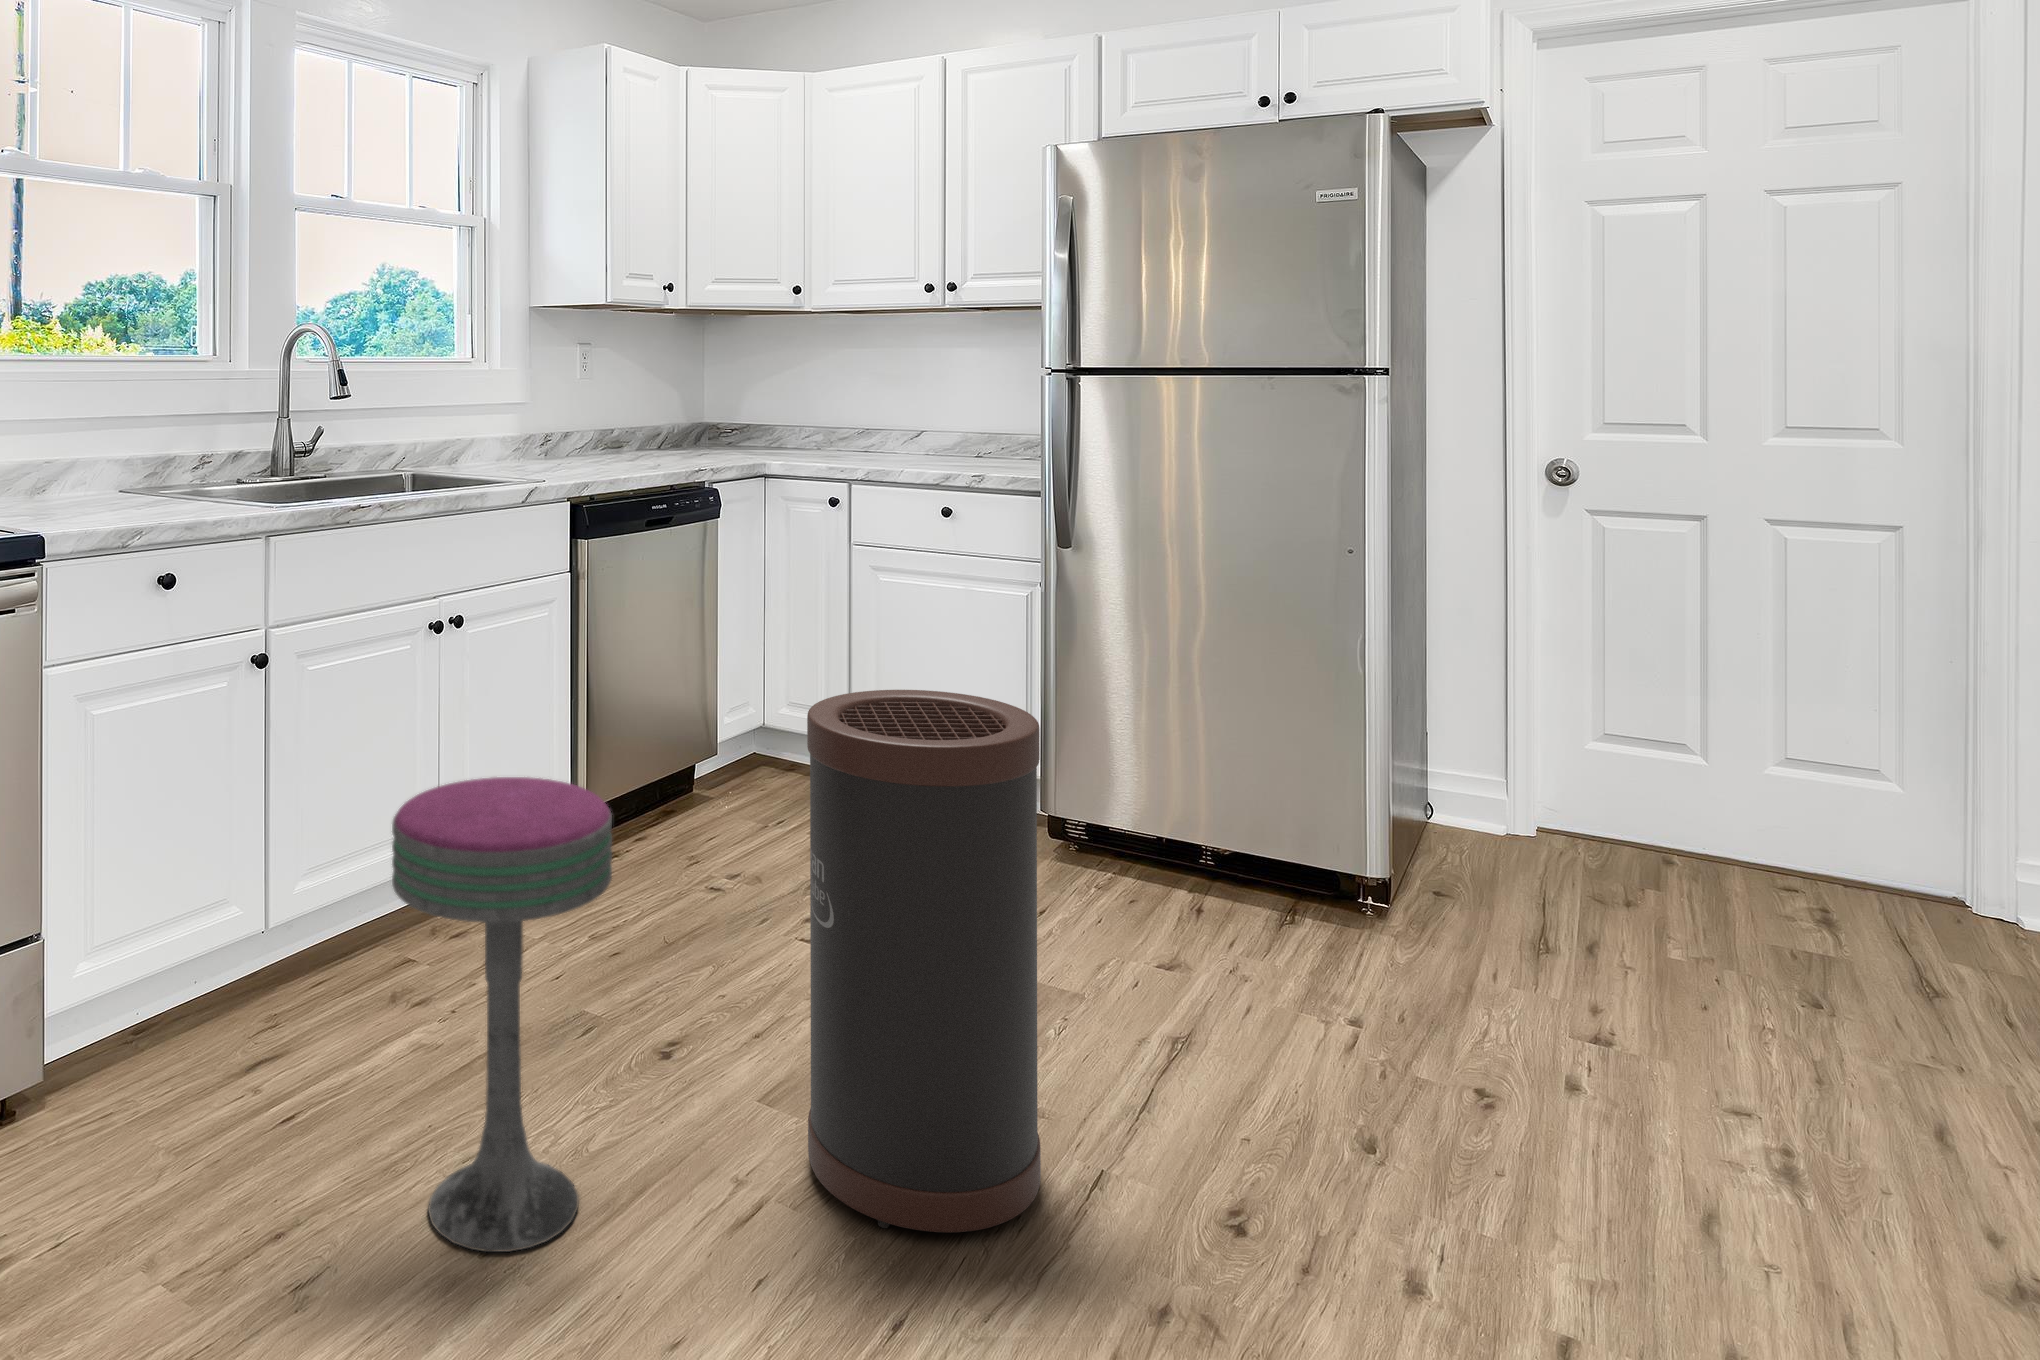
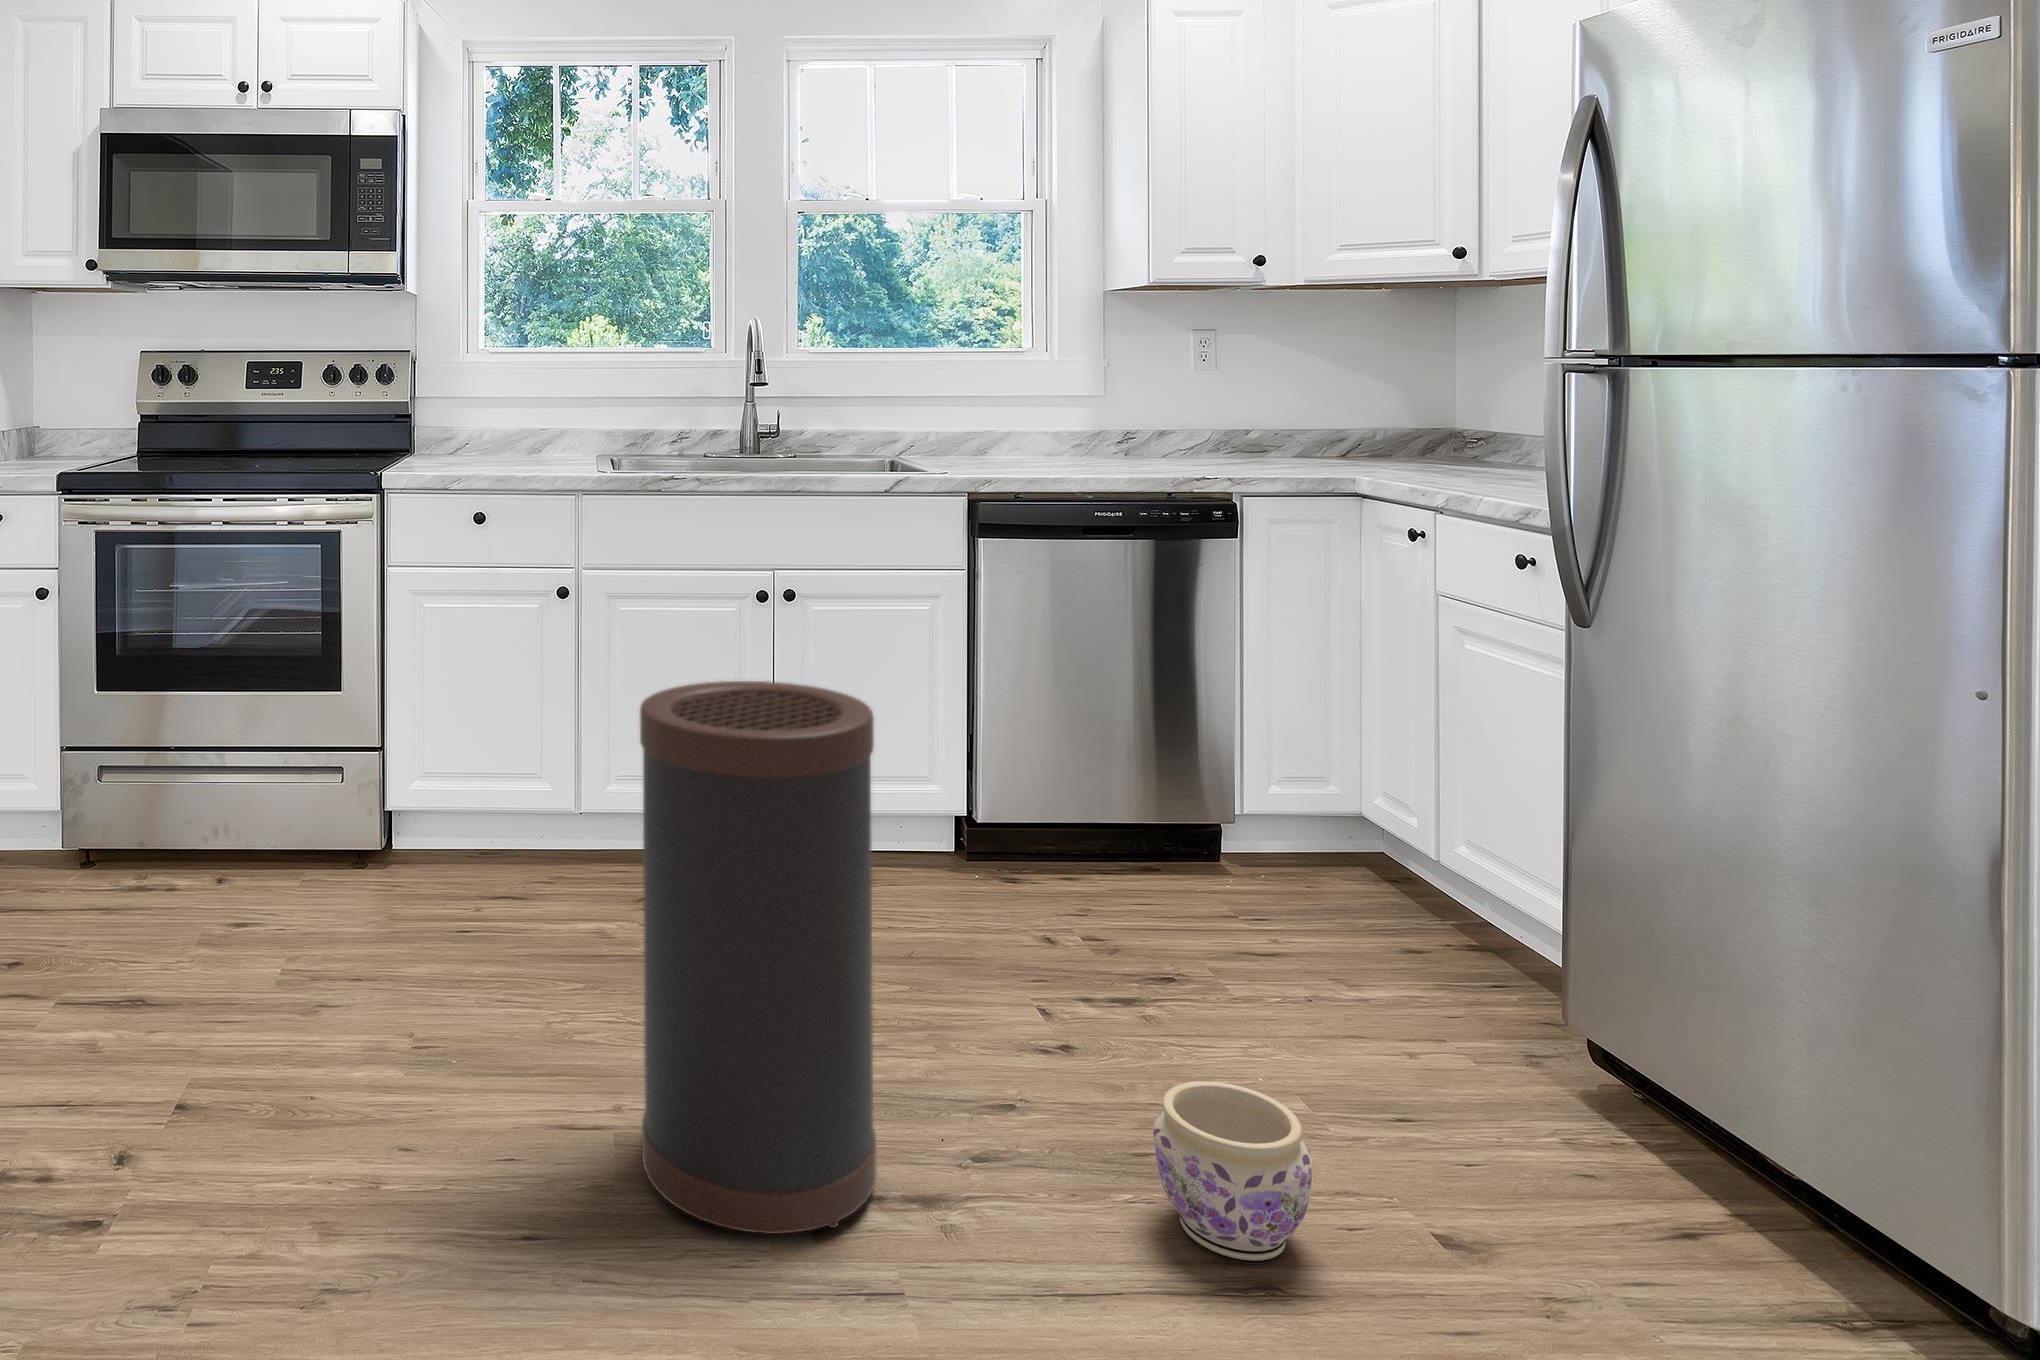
bar stool: present [392,777,612,1252] -> none [389,689,566,1057]
planter: none [1087,928,1204,1055] -> present [1153,1081,1313,1264]

